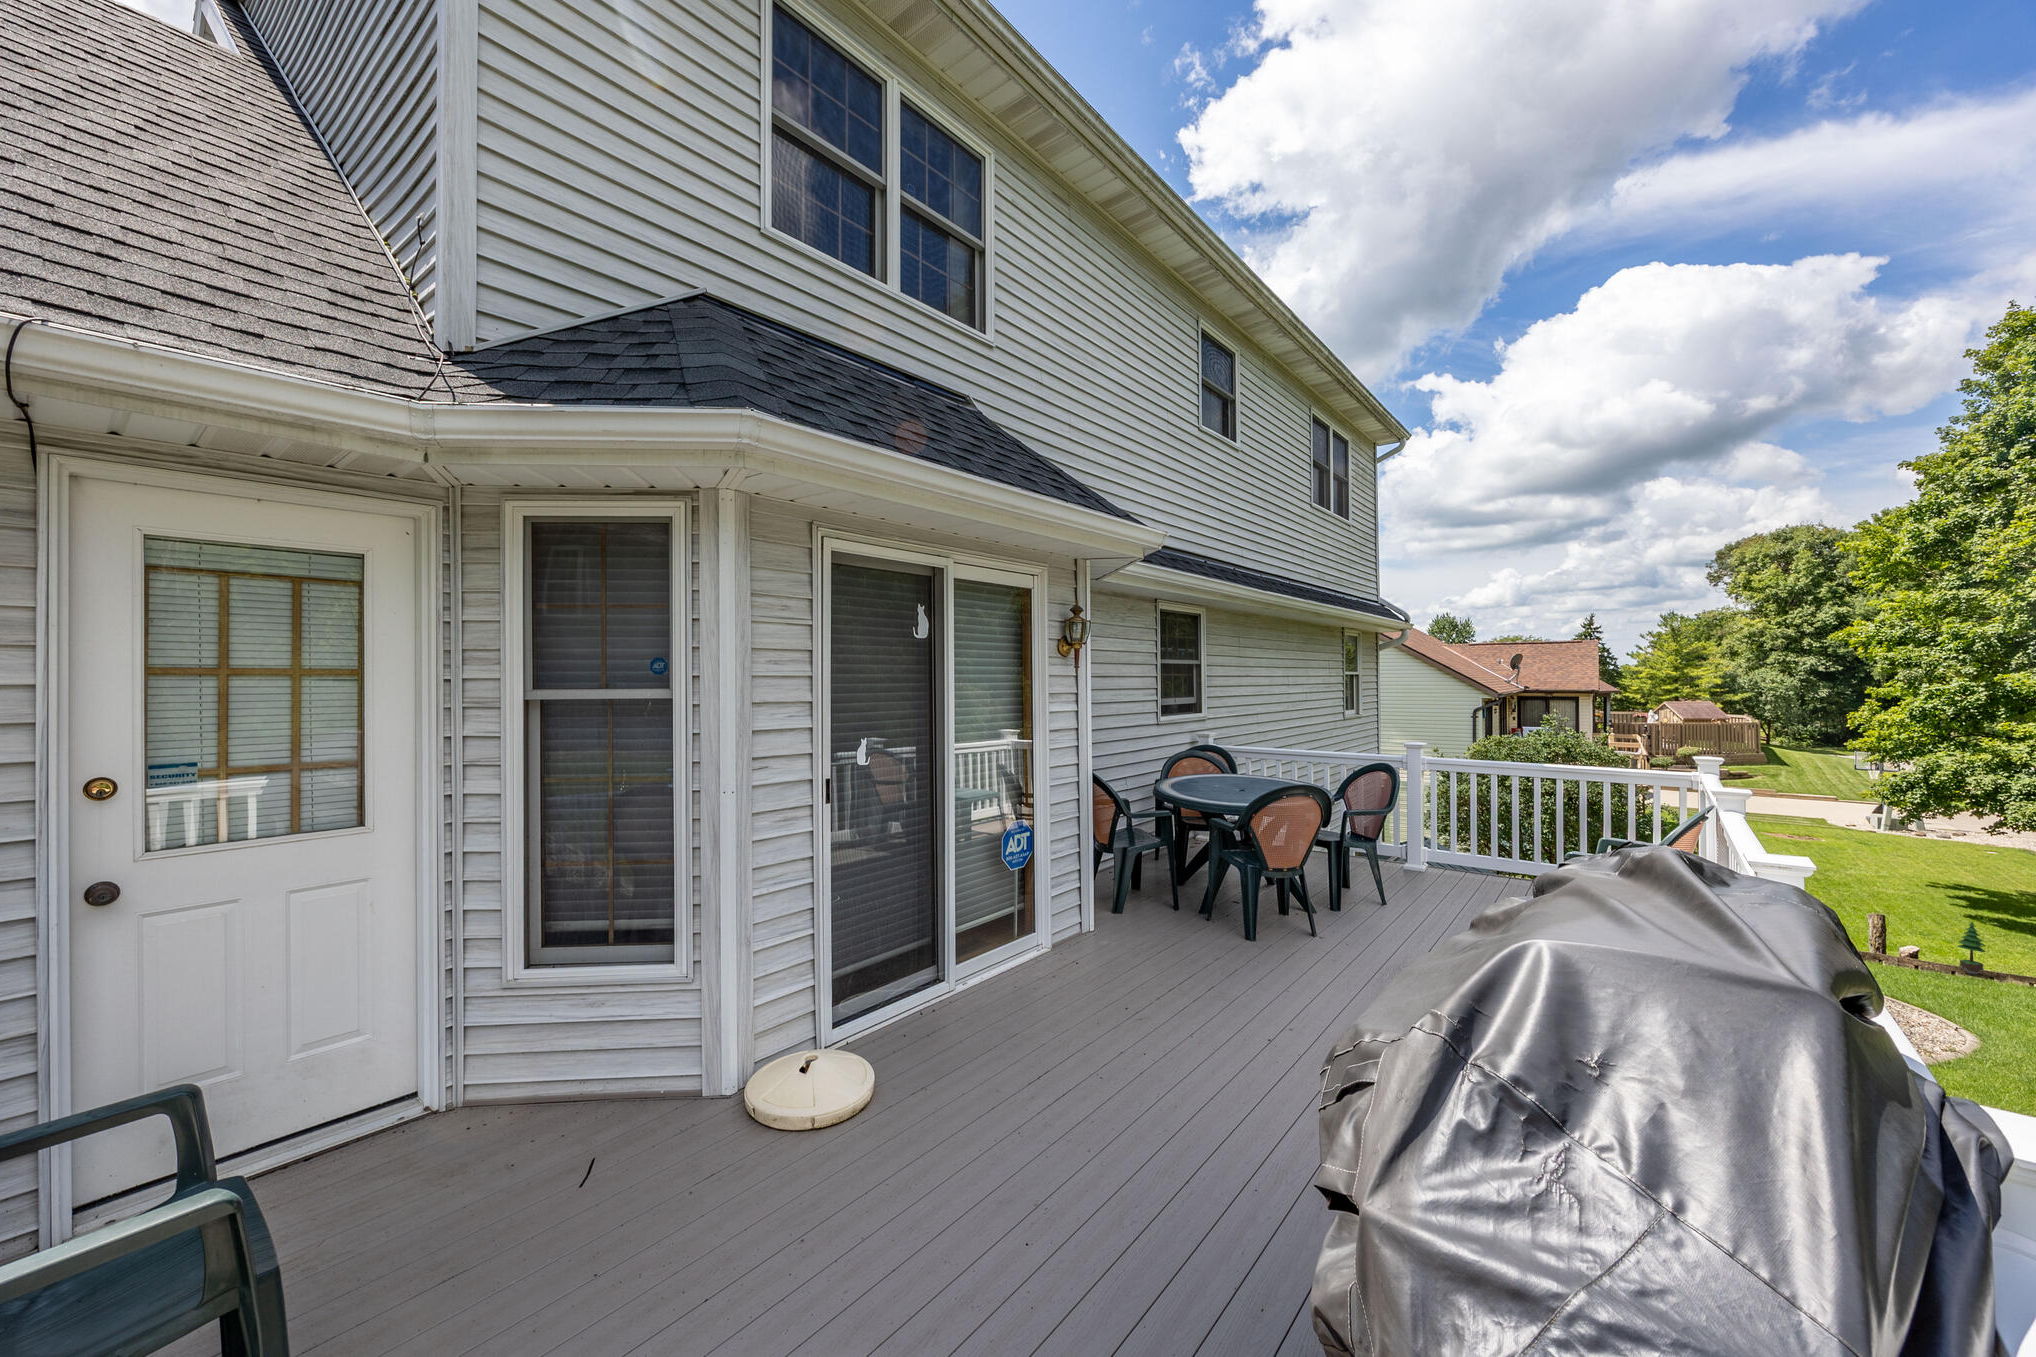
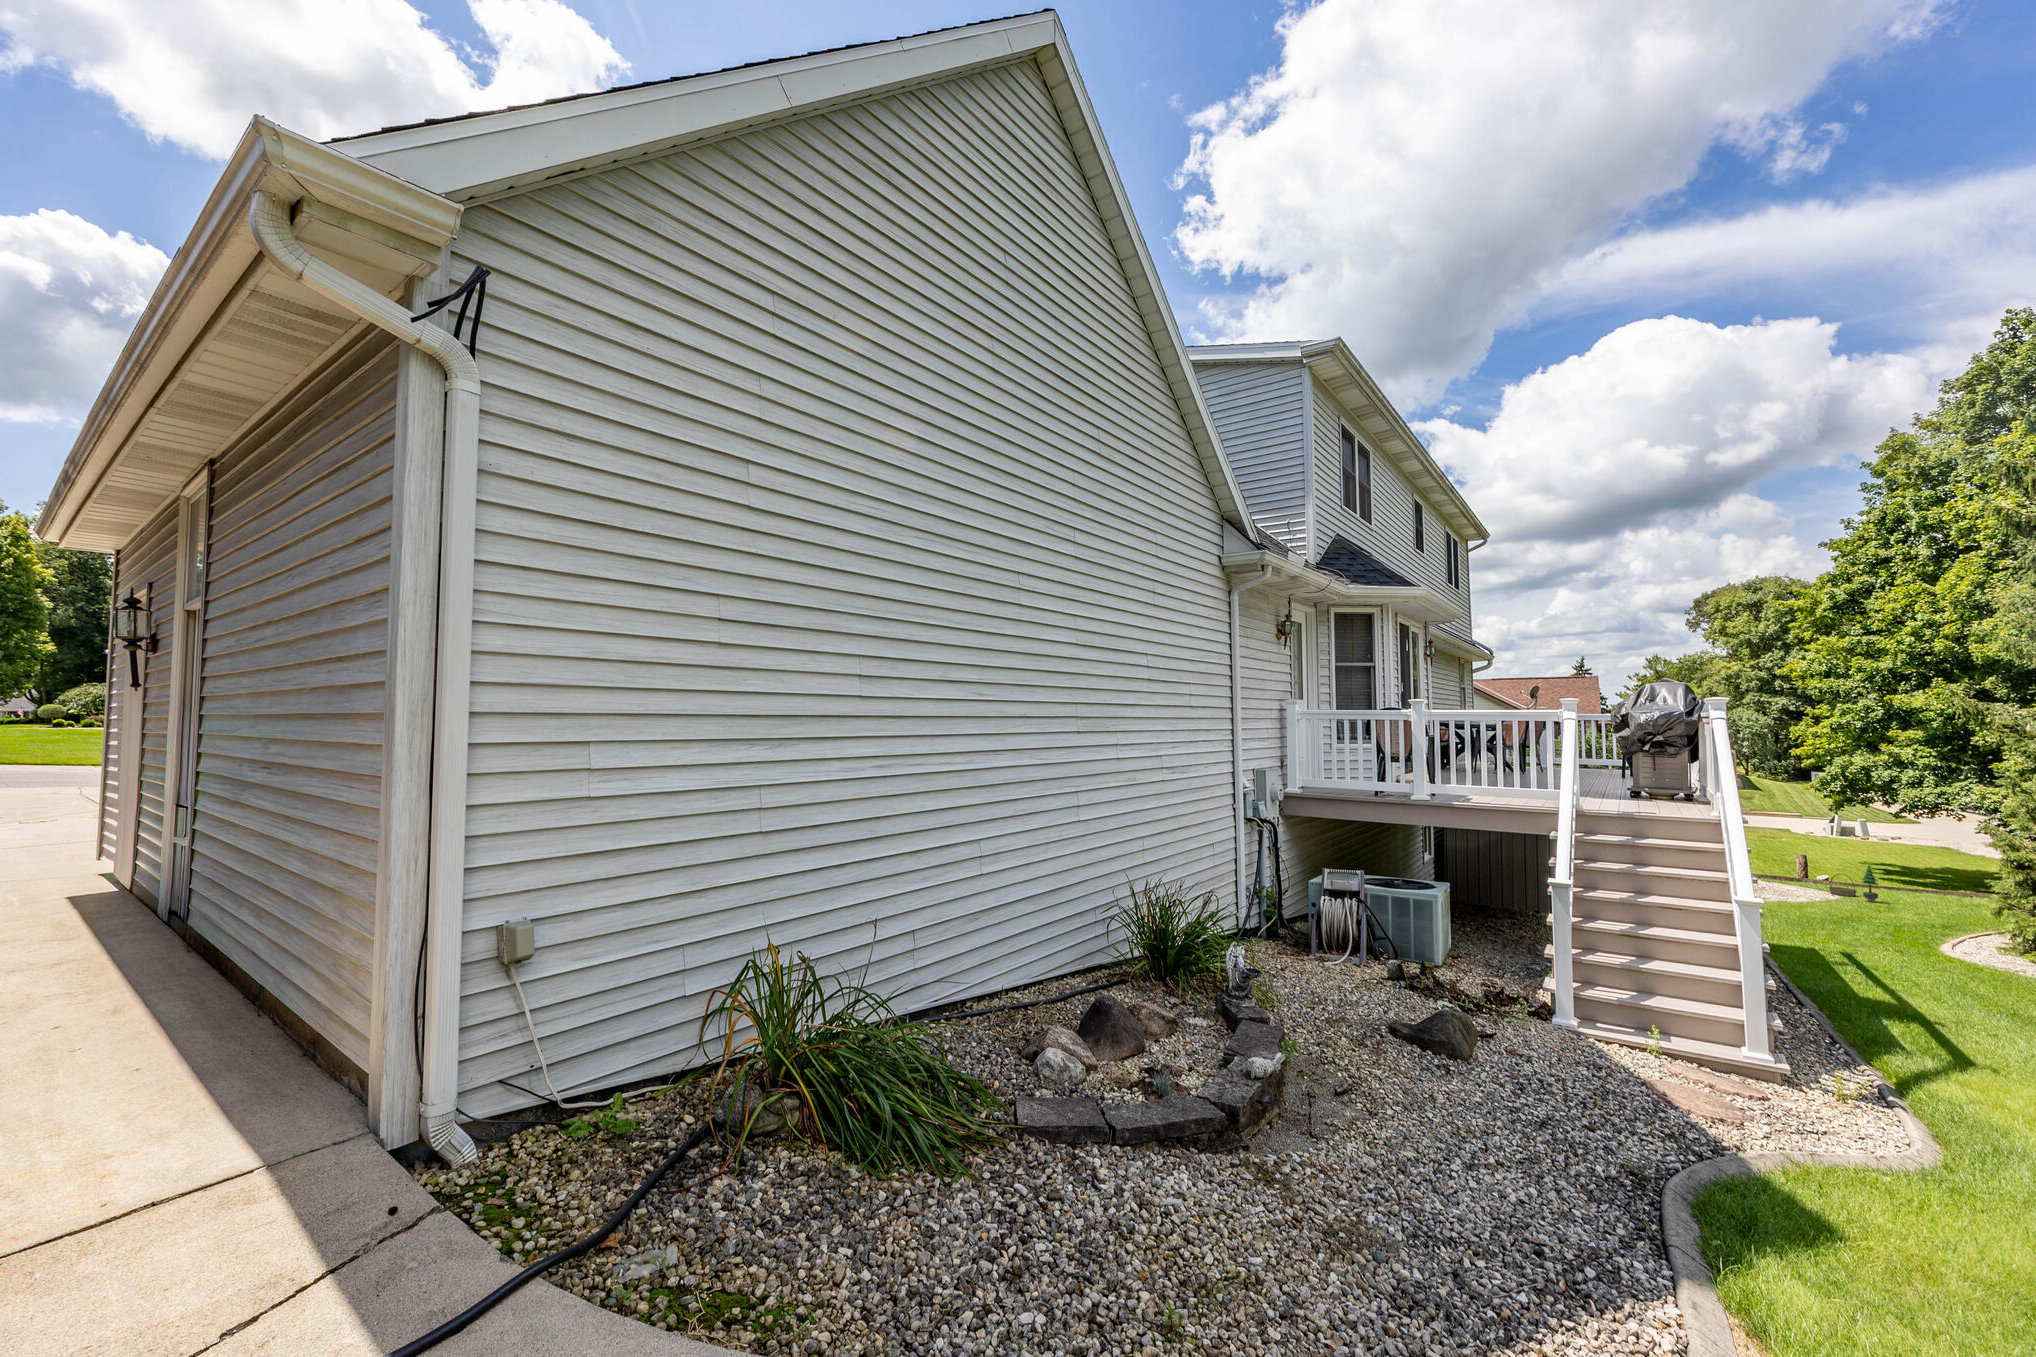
basket: none [1904,928,1948,961] -> present [1829,874,1857,896]

